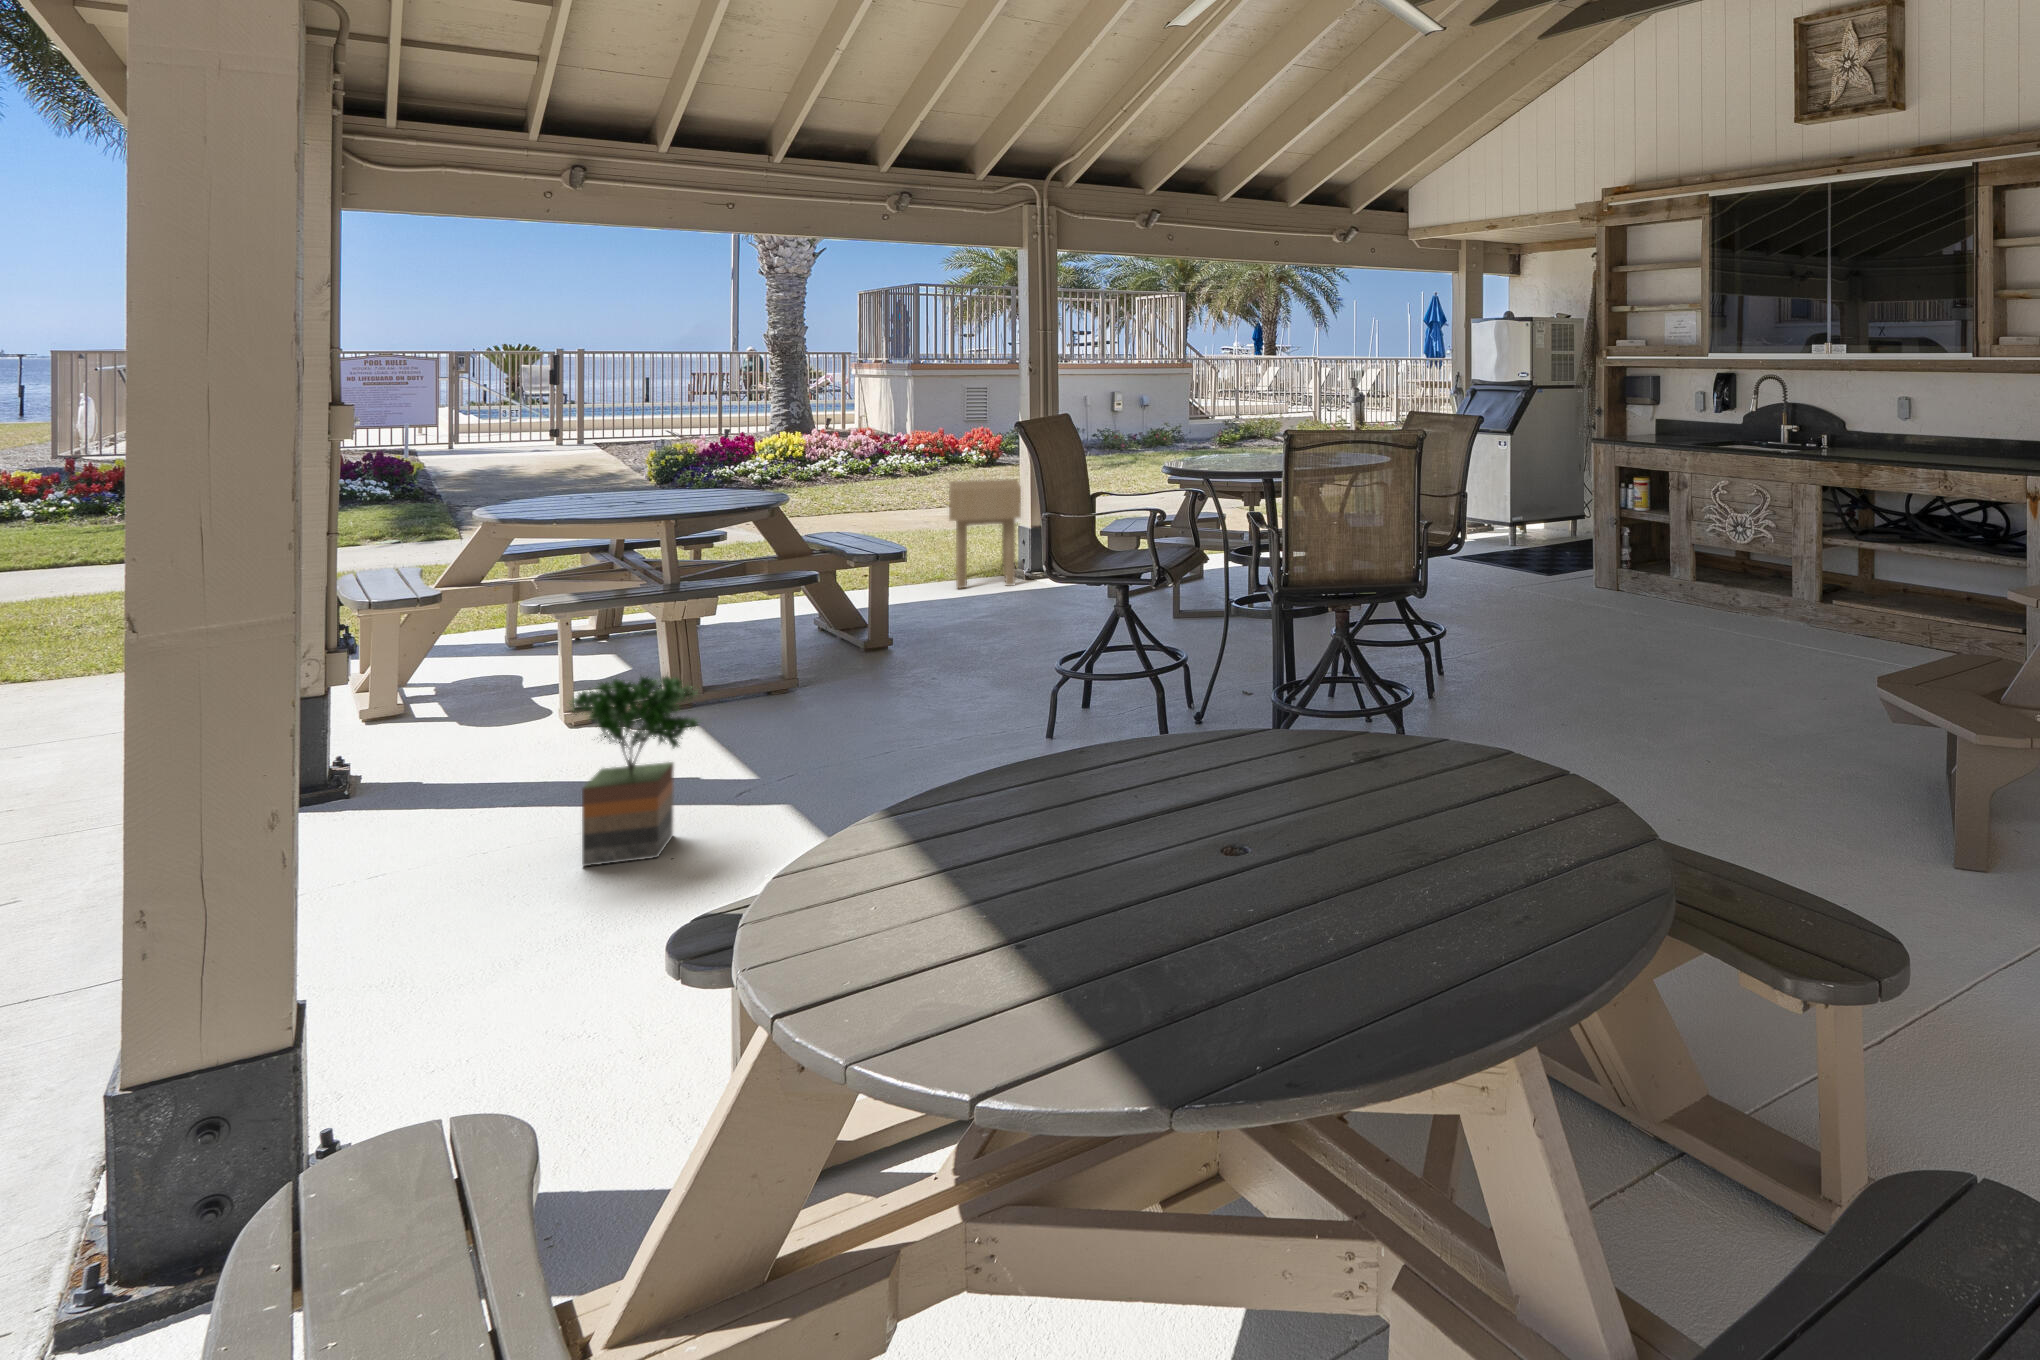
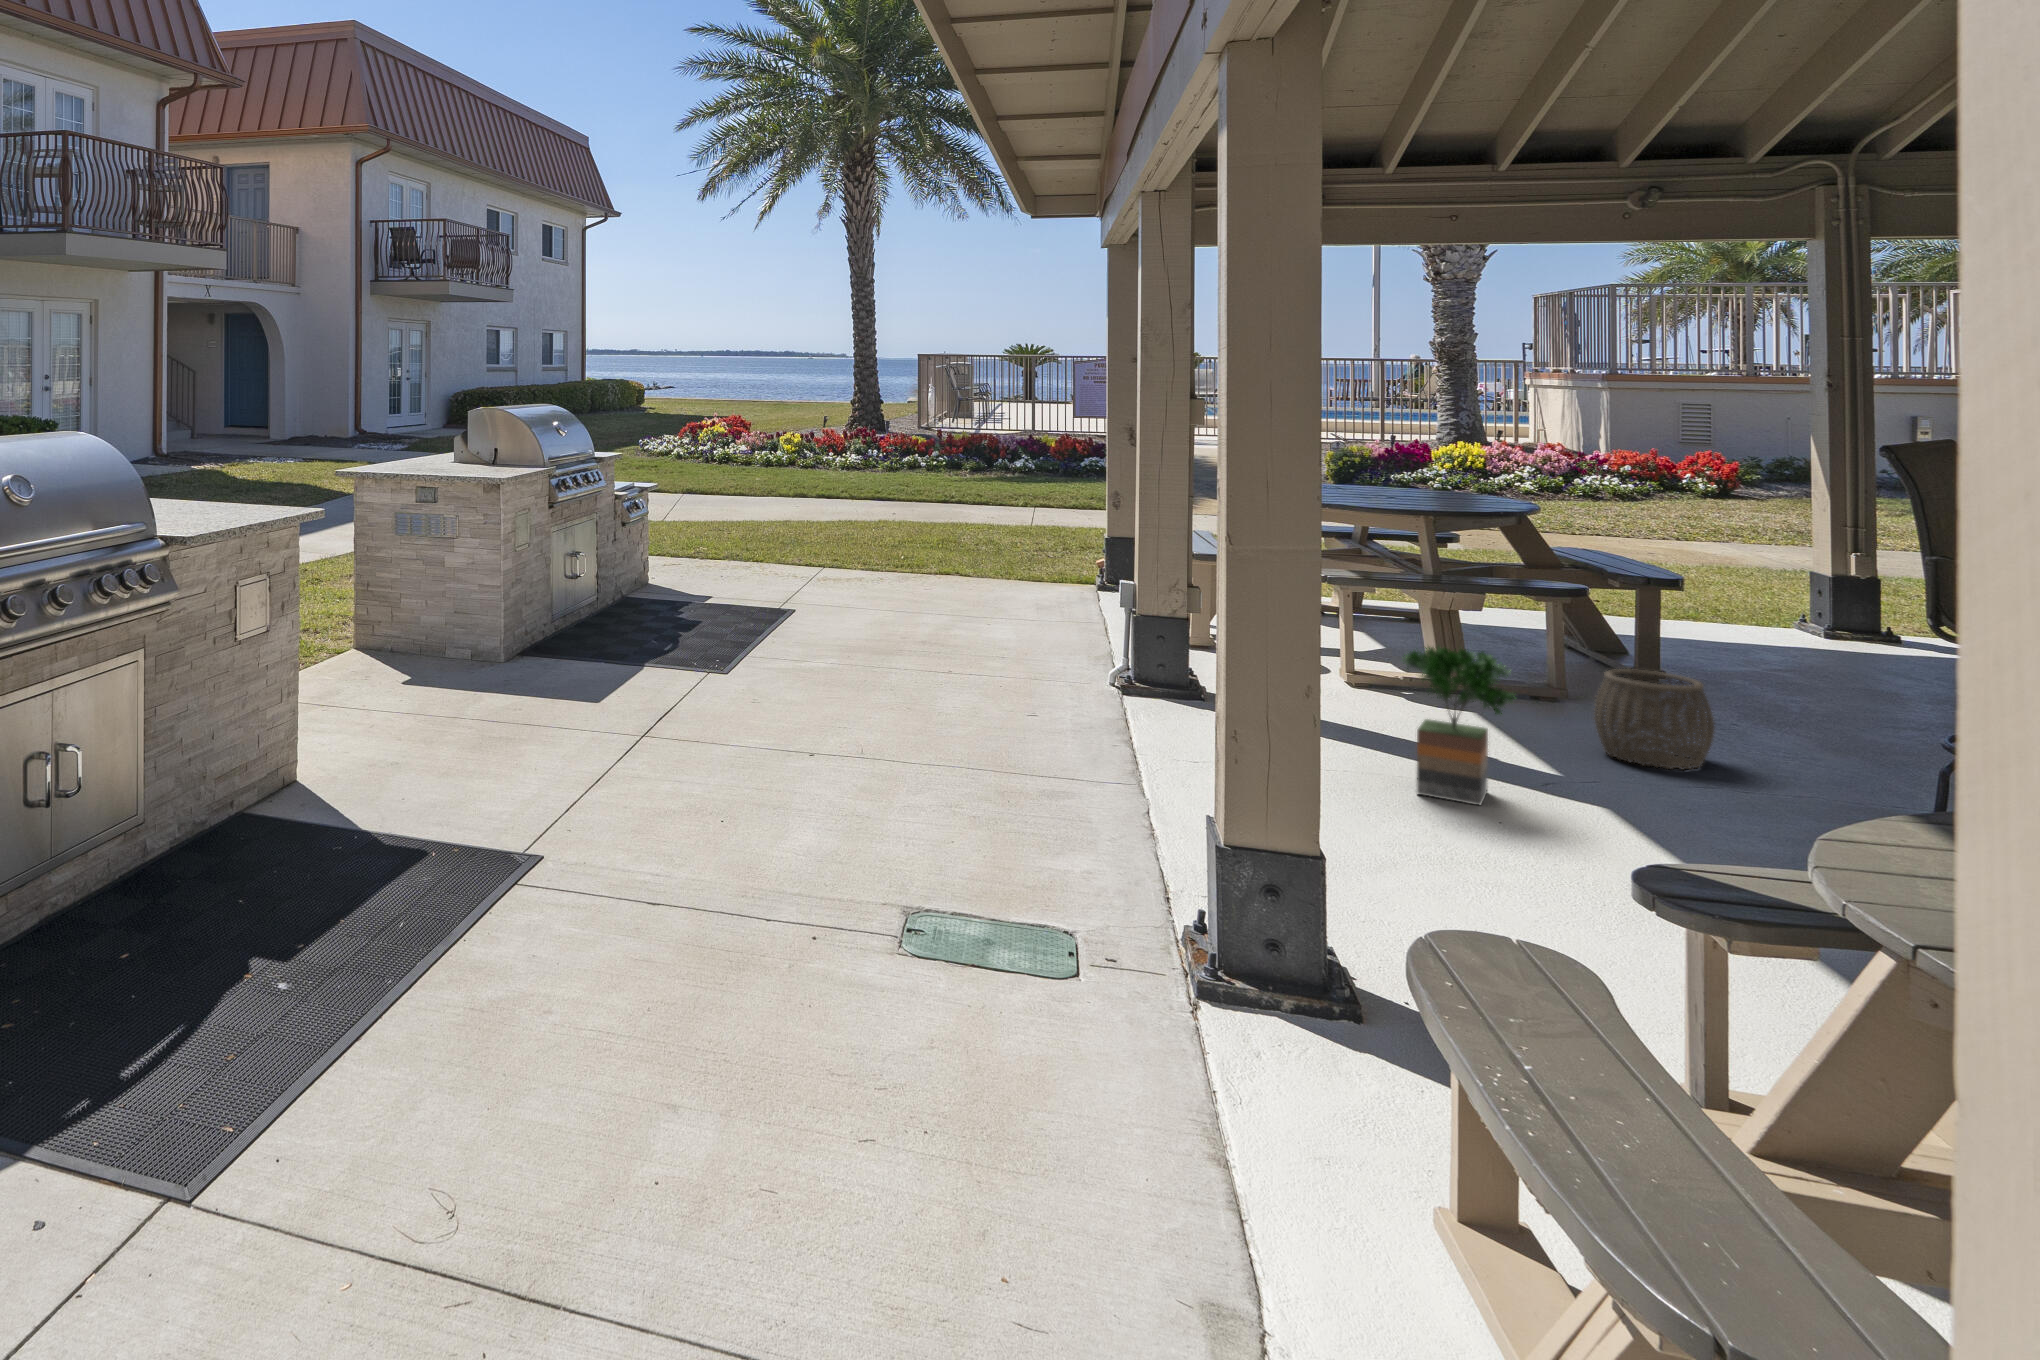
side table: present [949,479,1021,589] -> none [1708,510,1817,641]
woven basket: none [806,651,913,751] -> present [1594,669,1715,769]

